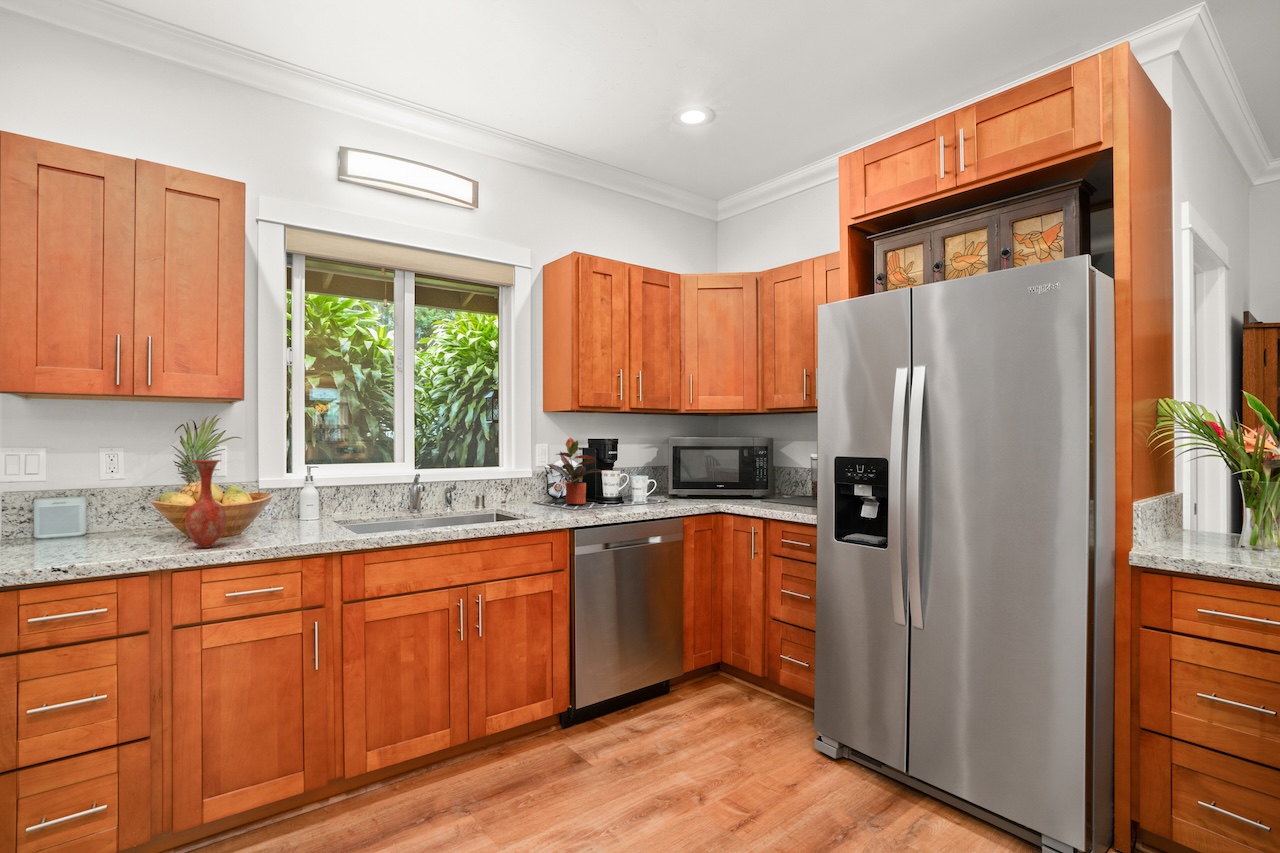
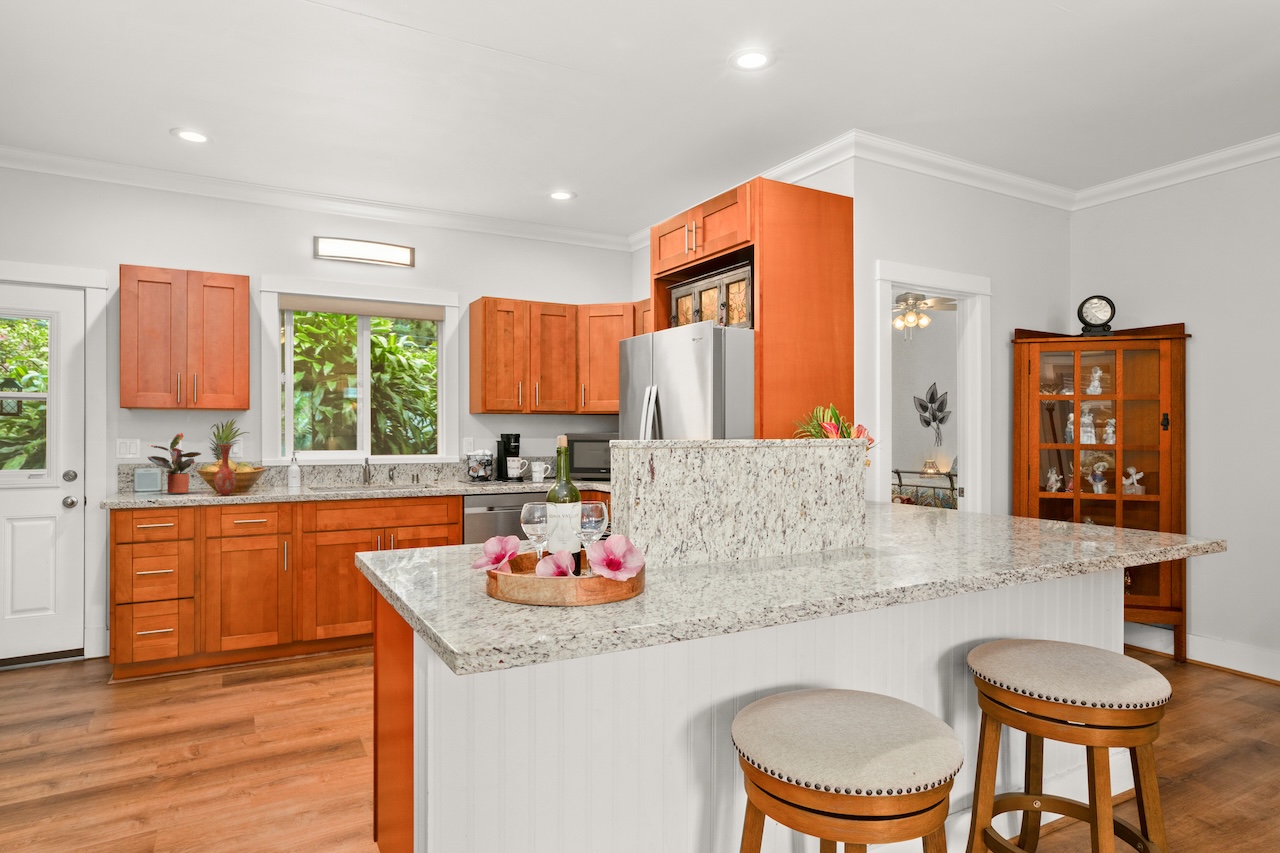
potted plant: present [547,438,602,504] -> present [148,433,201,493]

